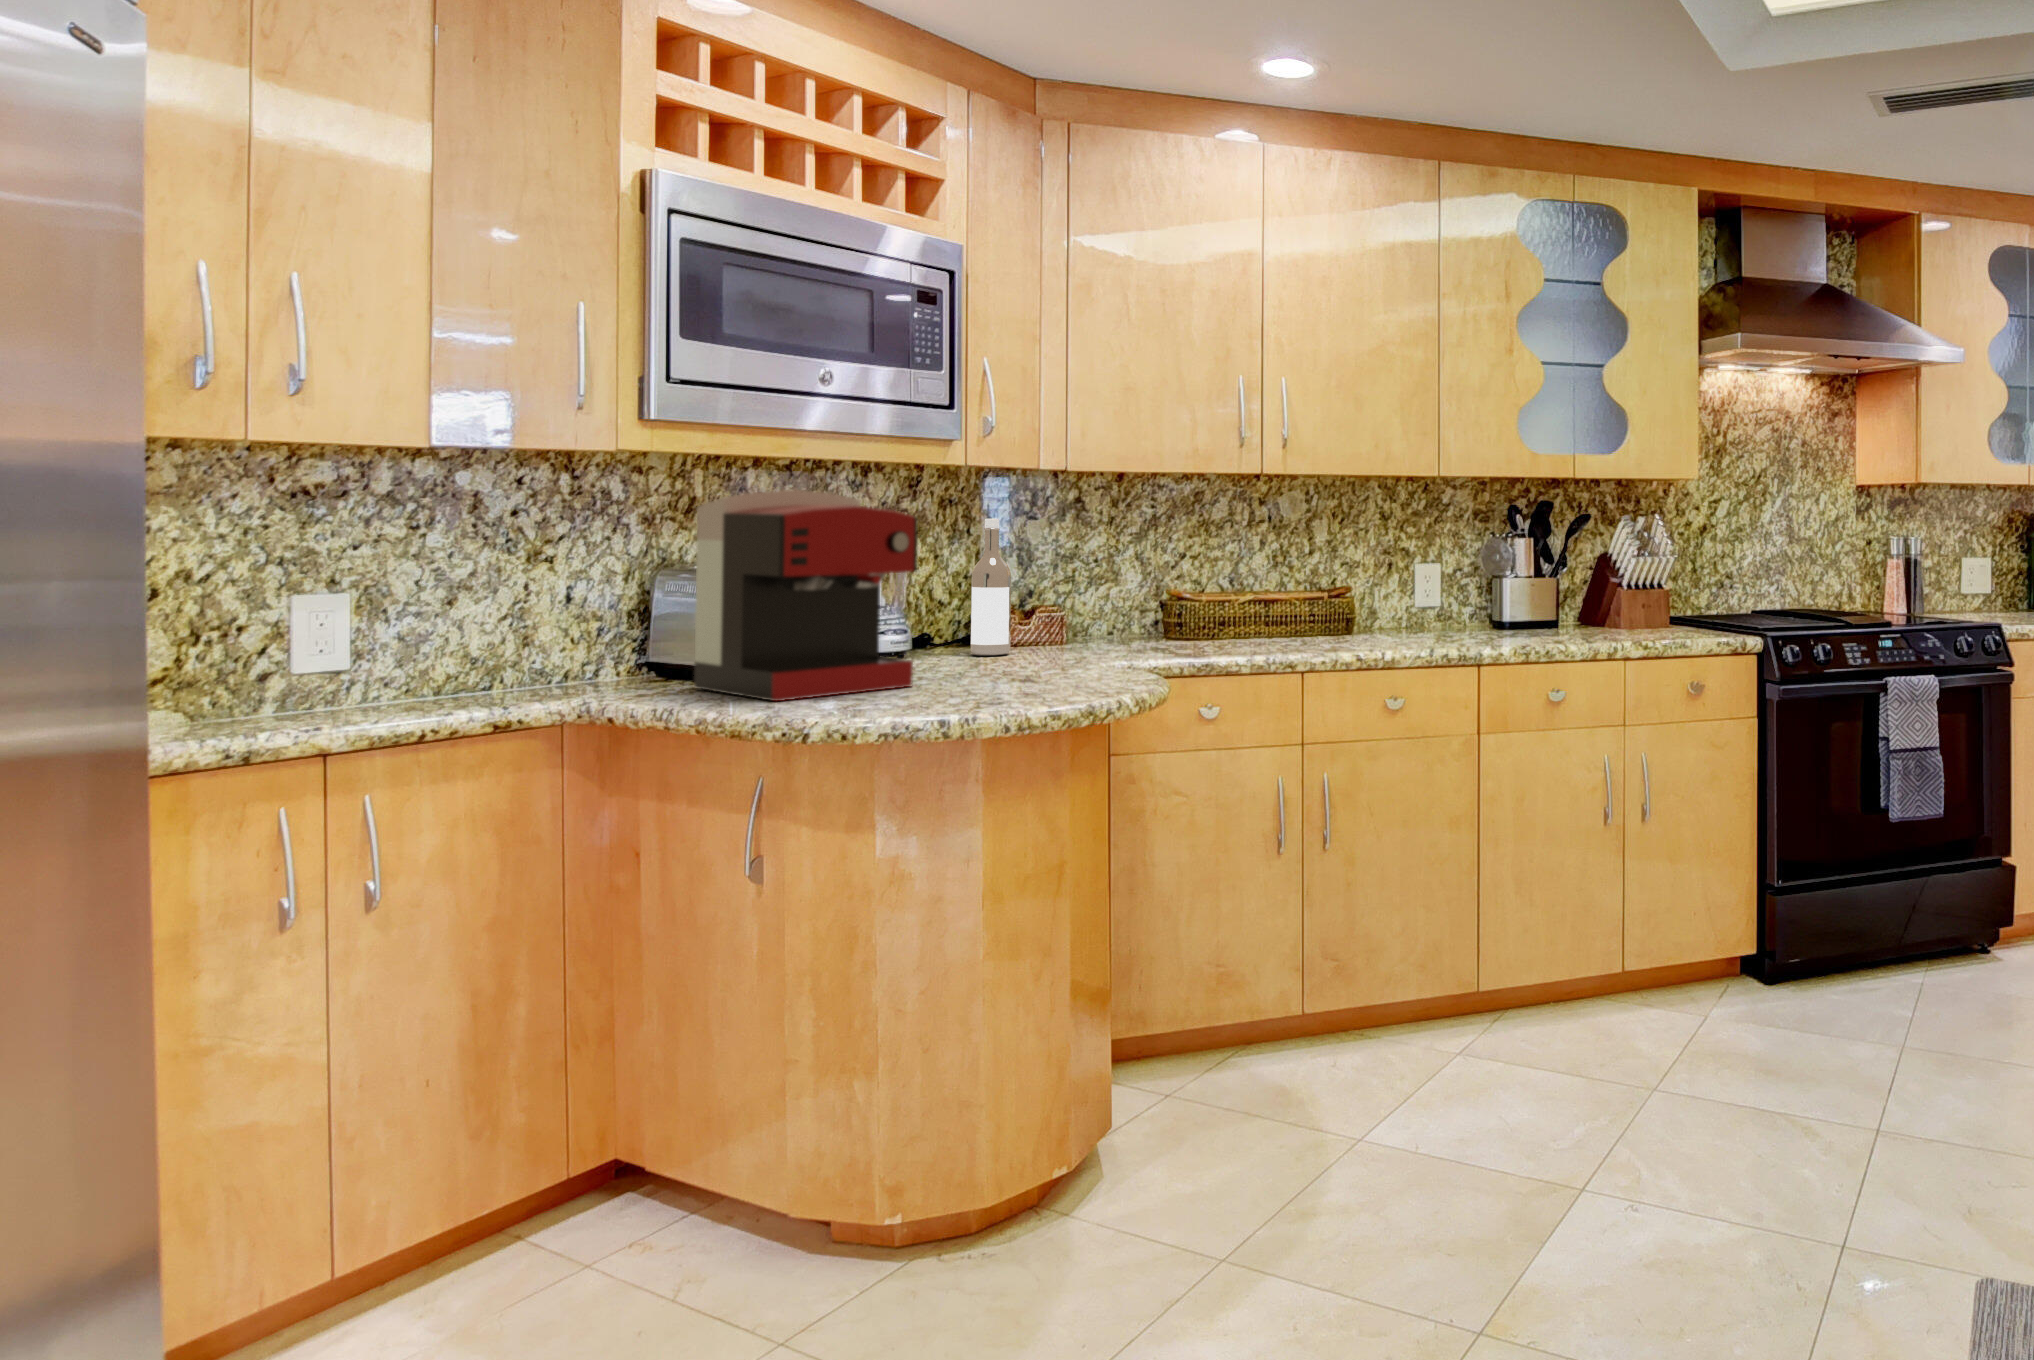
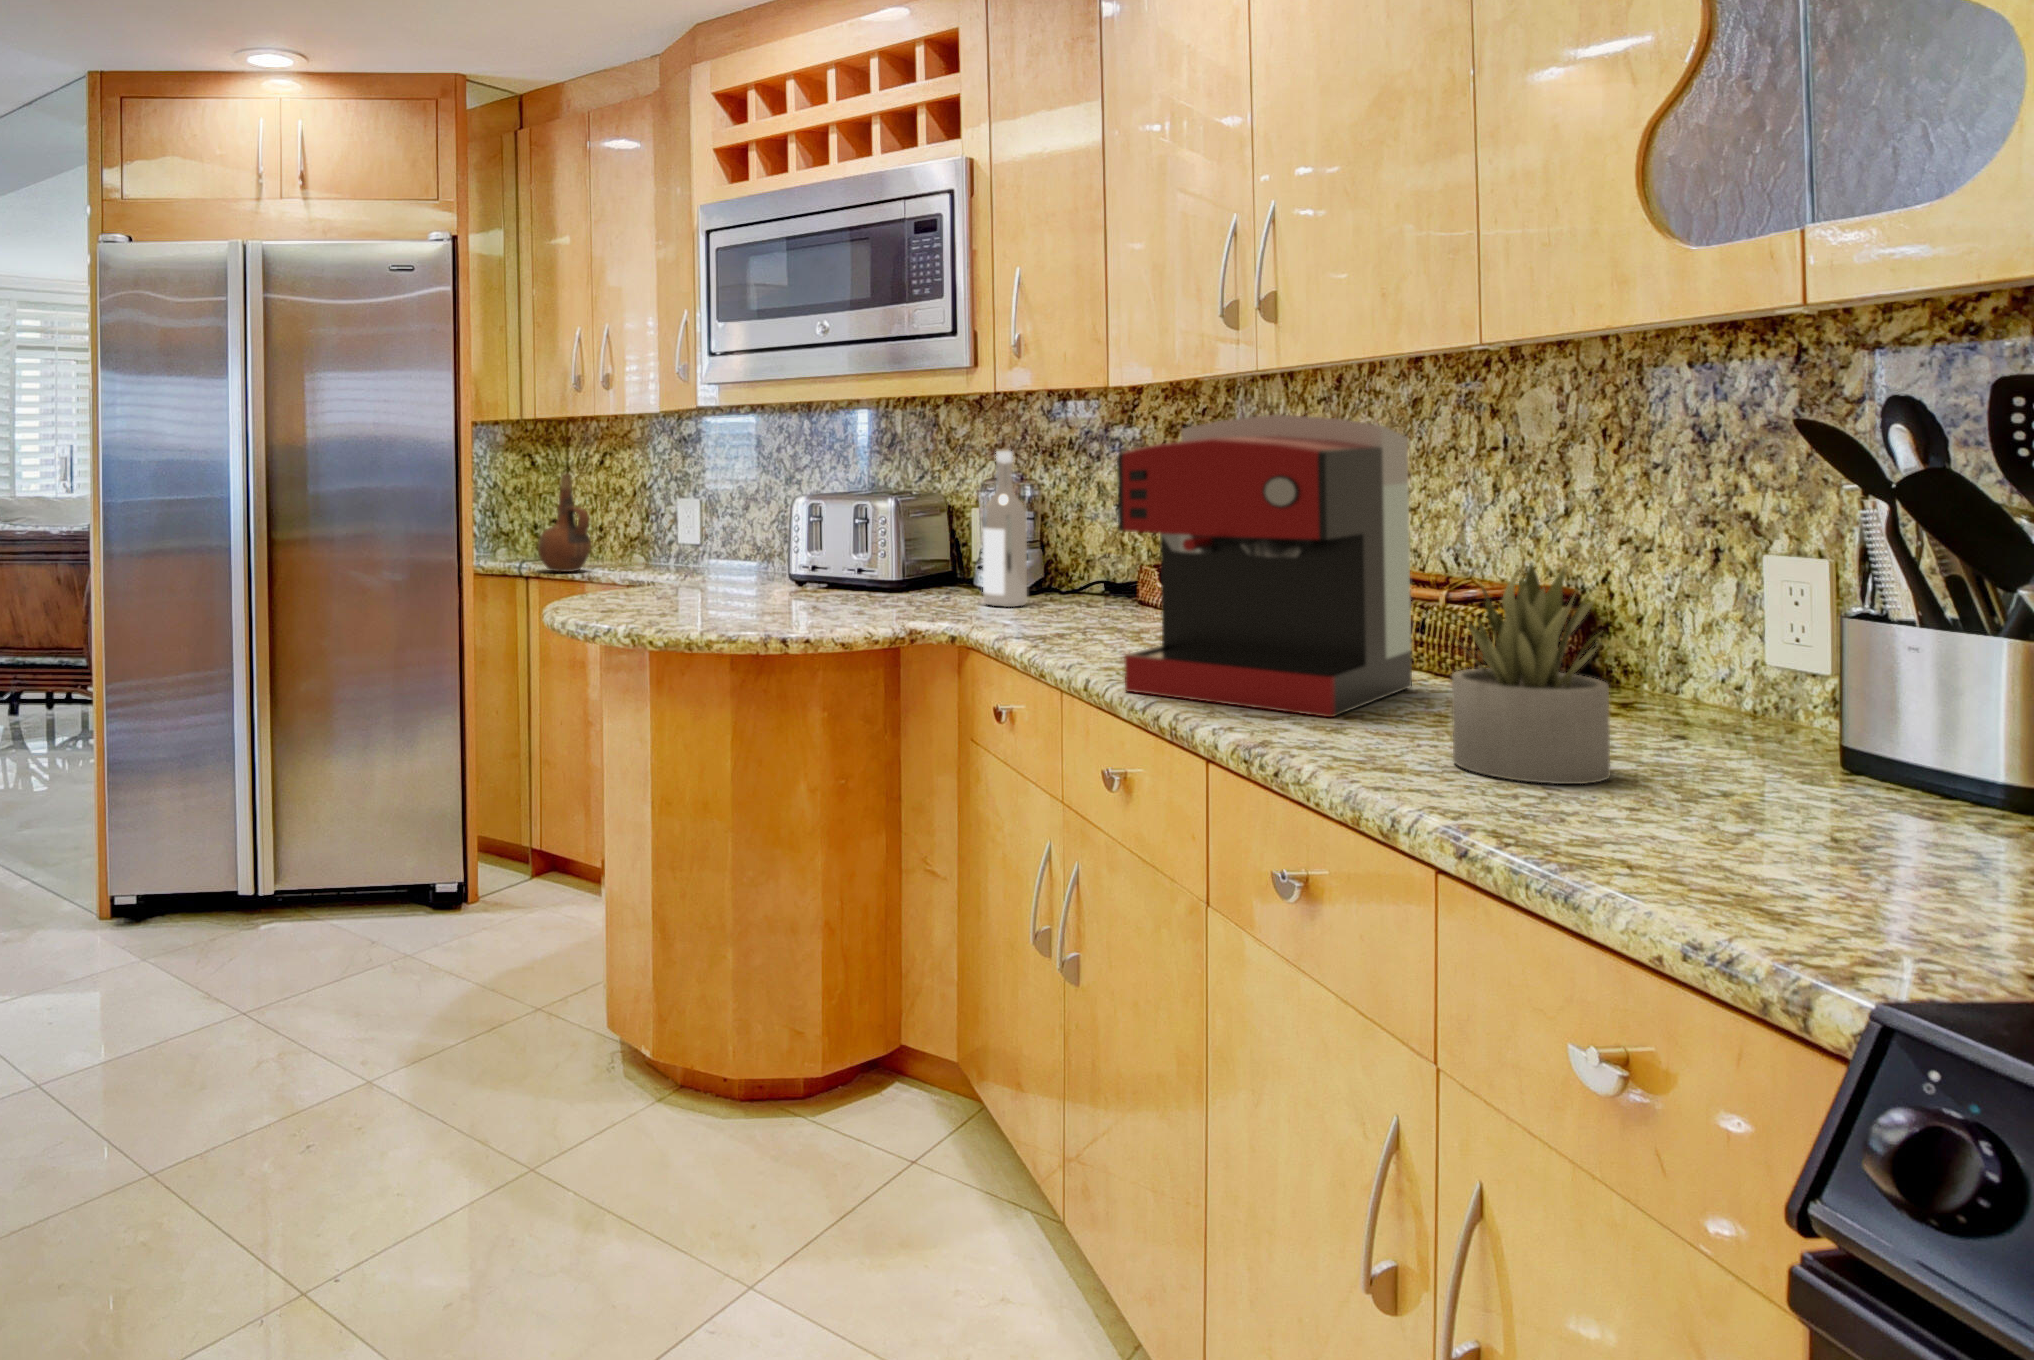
coffee maker: present [694,489,918,701] -> present [1117,415,1412,717]
ceramic pitcher: none [222,550,360,728] -> present [537,474,591,572]
succulent plant: none [1550,561,1603,643] -> present [1452,563,1610,784]

